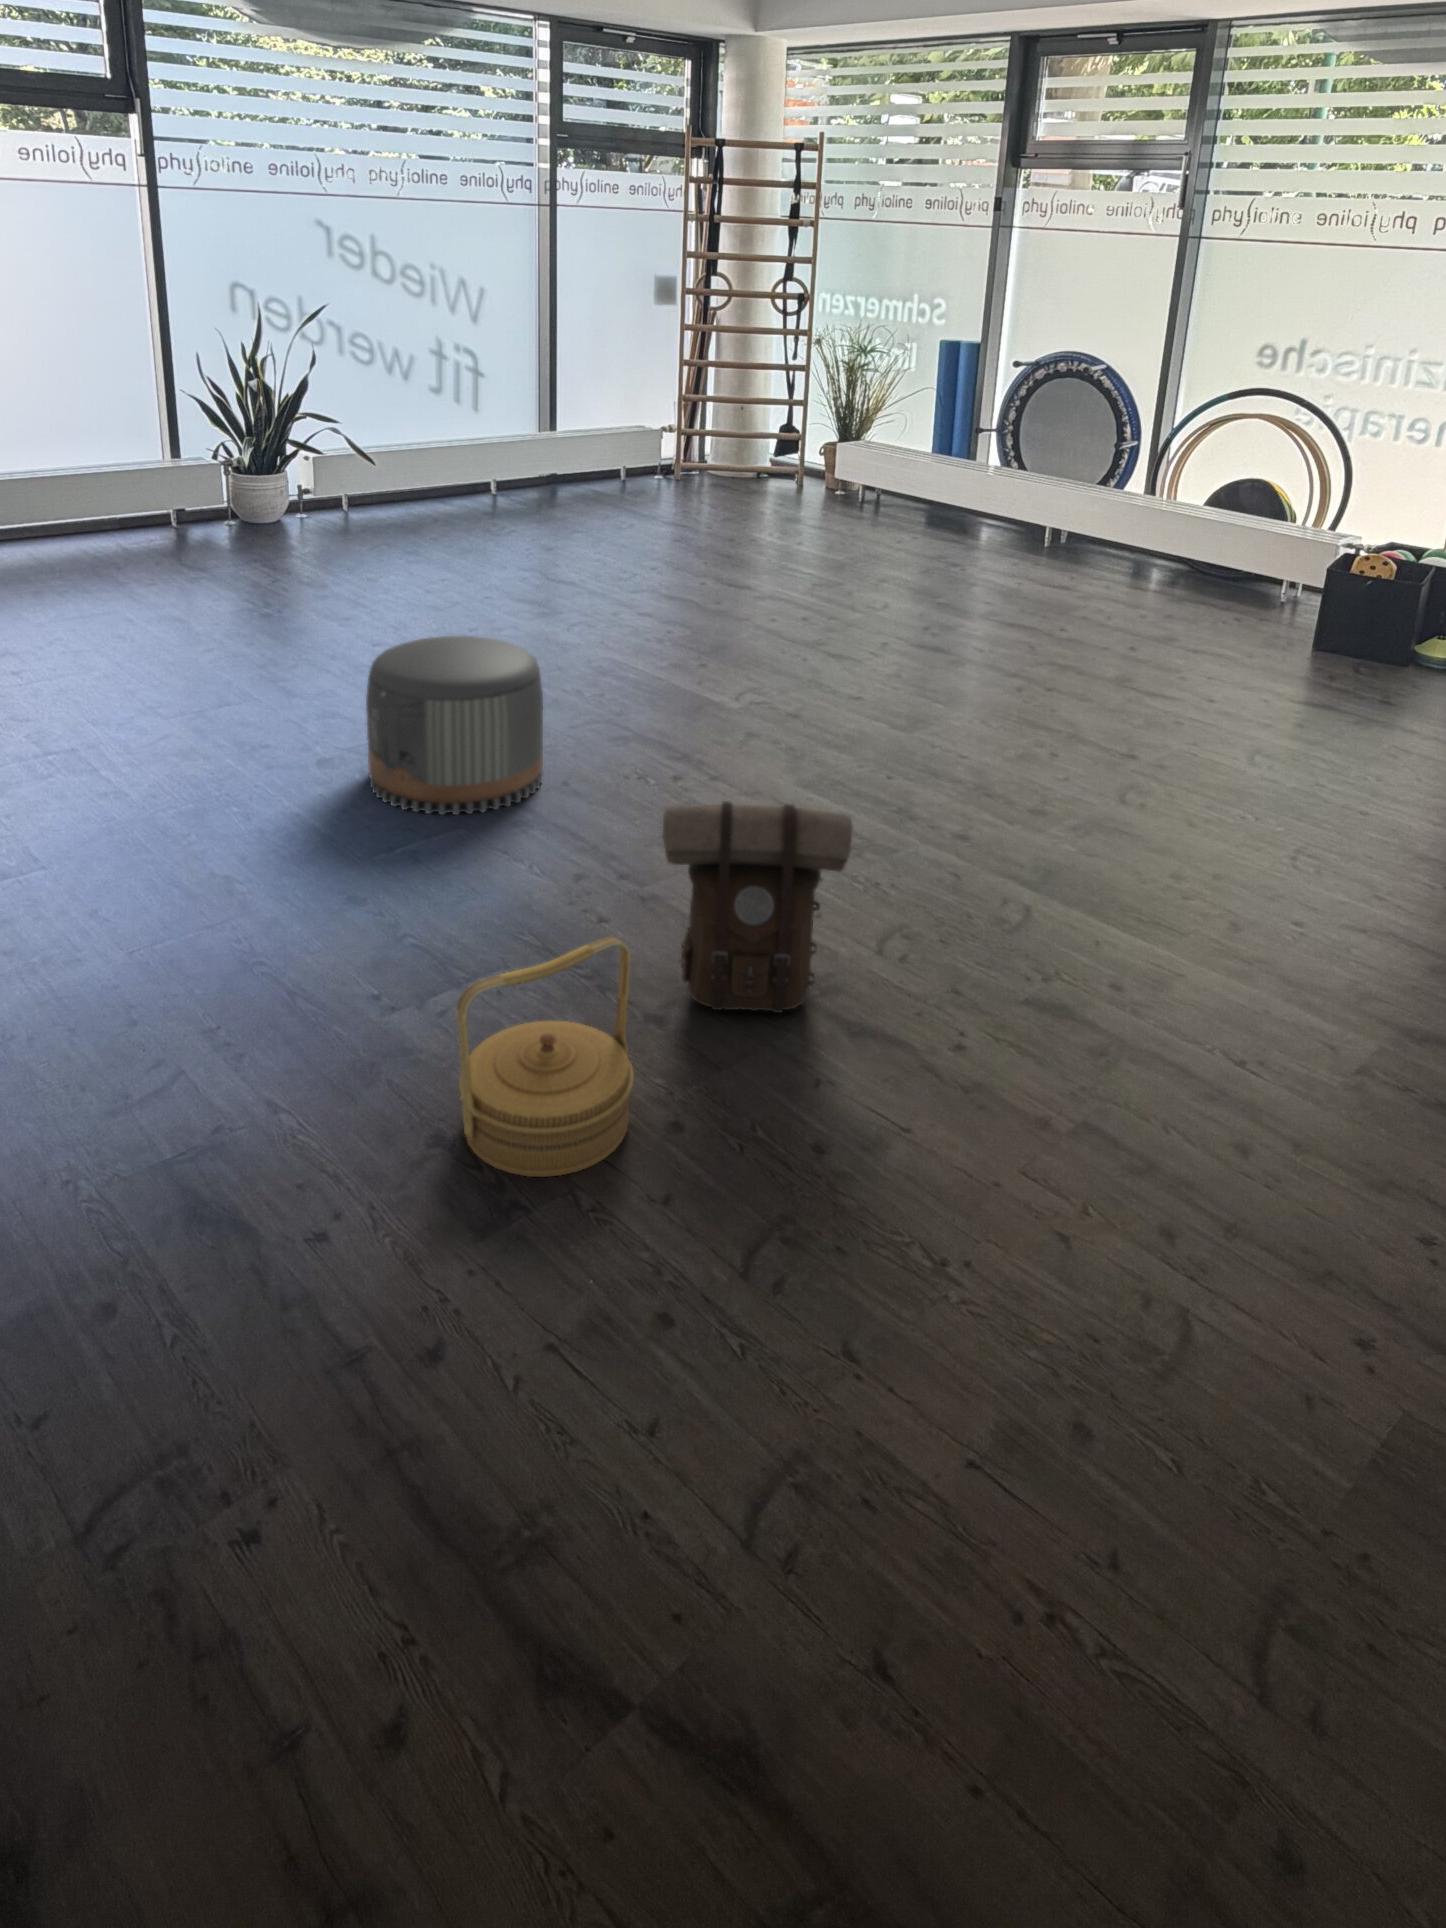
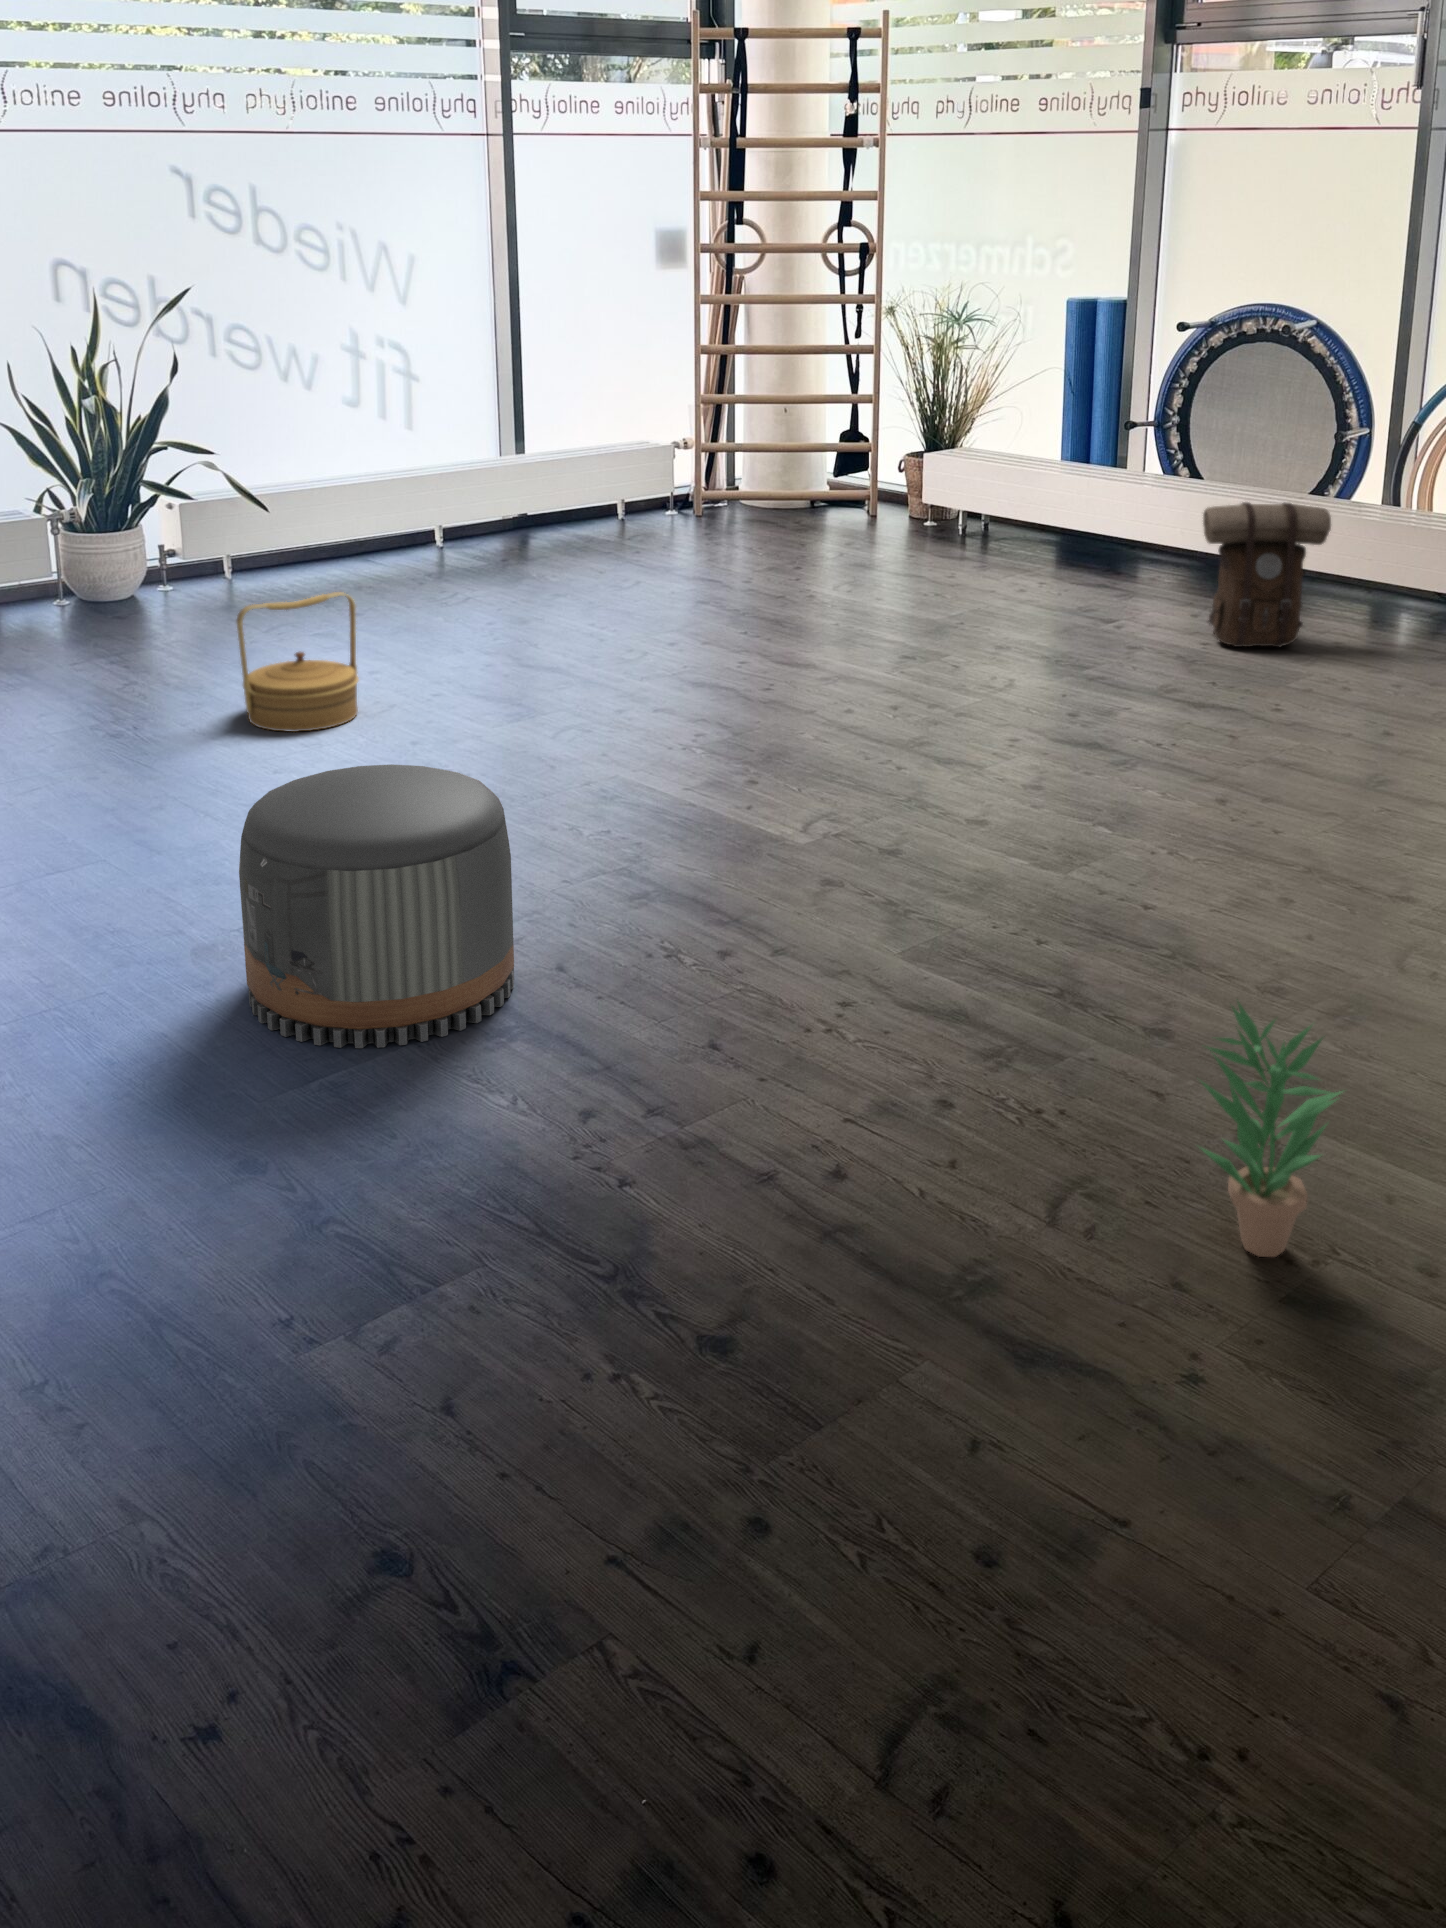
potted plant: none [960,793,1053,952] -> present [1197,1002,1341,1257]
backpack: present [663,801,853,1013] -> present [1203,502,1331,647]
basket: present [457,937,634,1177] -> present [237,592,359,732]

